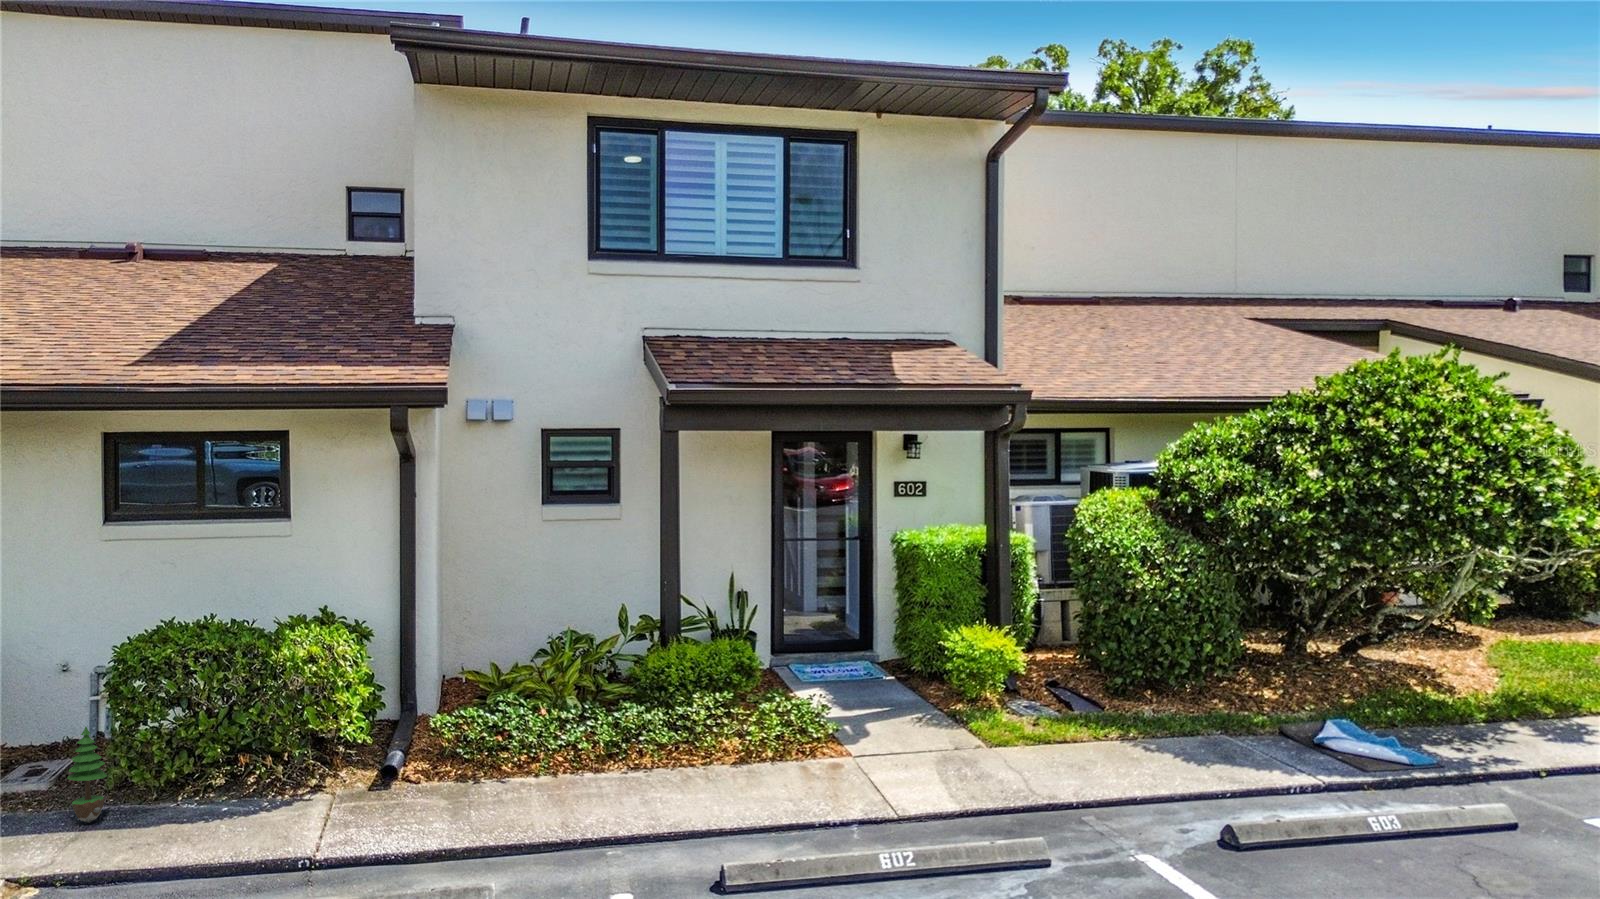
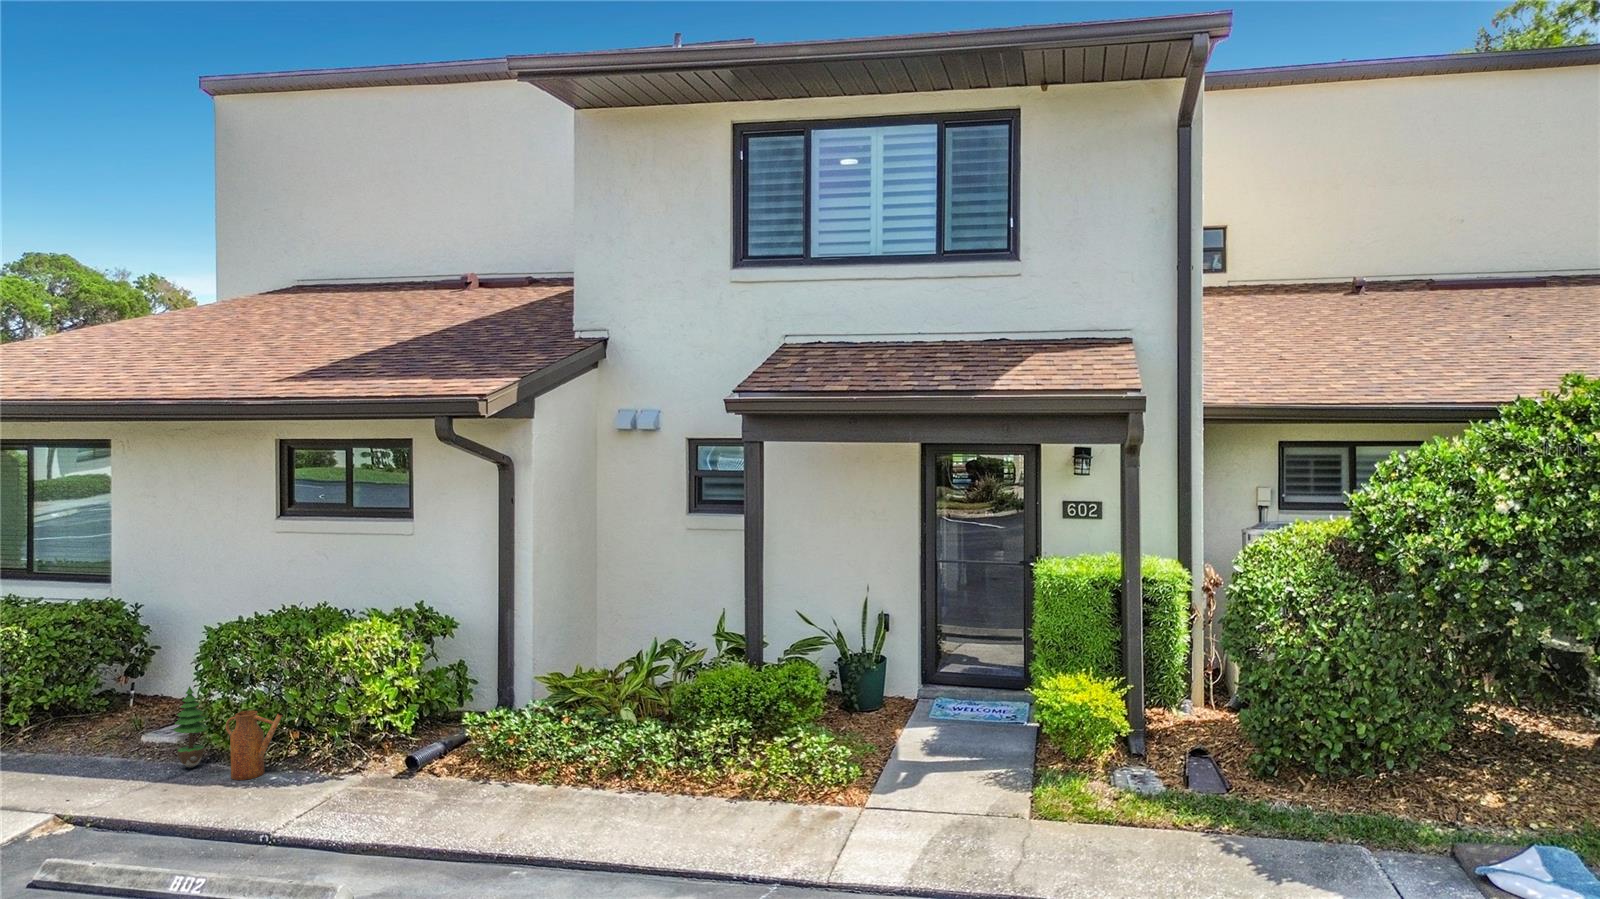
watering can: none [148,740,228,822] -> present [226,711,283,780]

